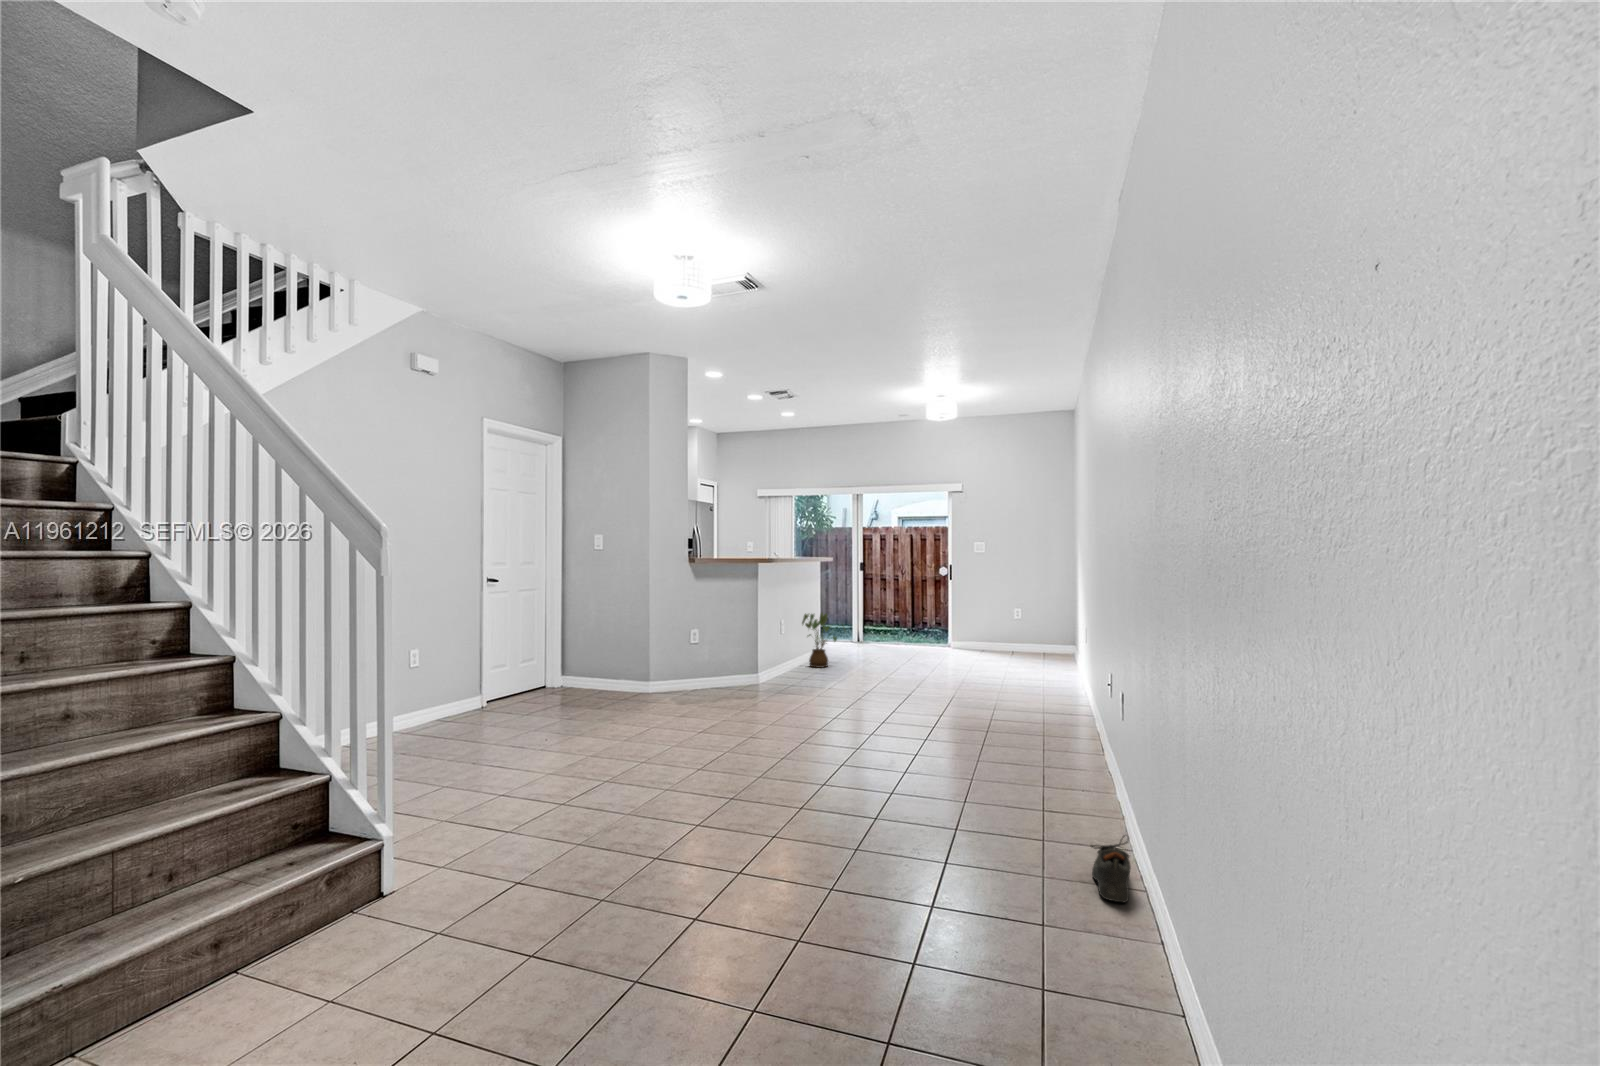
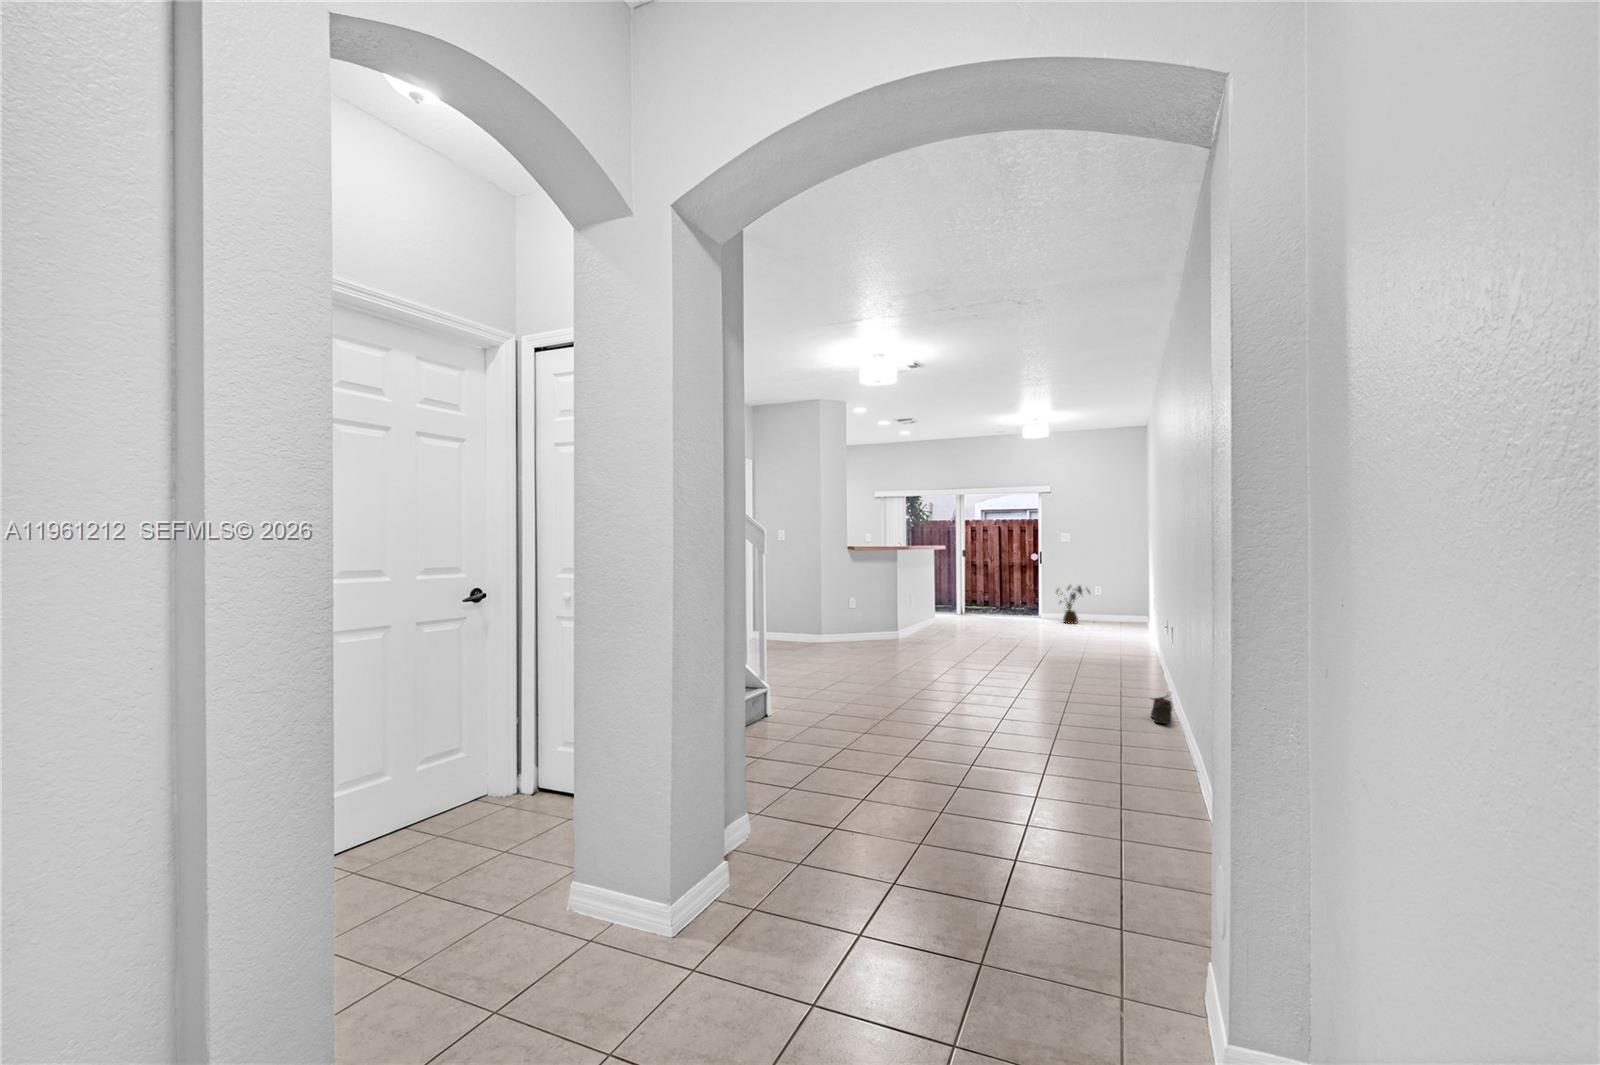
house plant: present [802,613,843,668] -> present [1056,585,1090,624]

